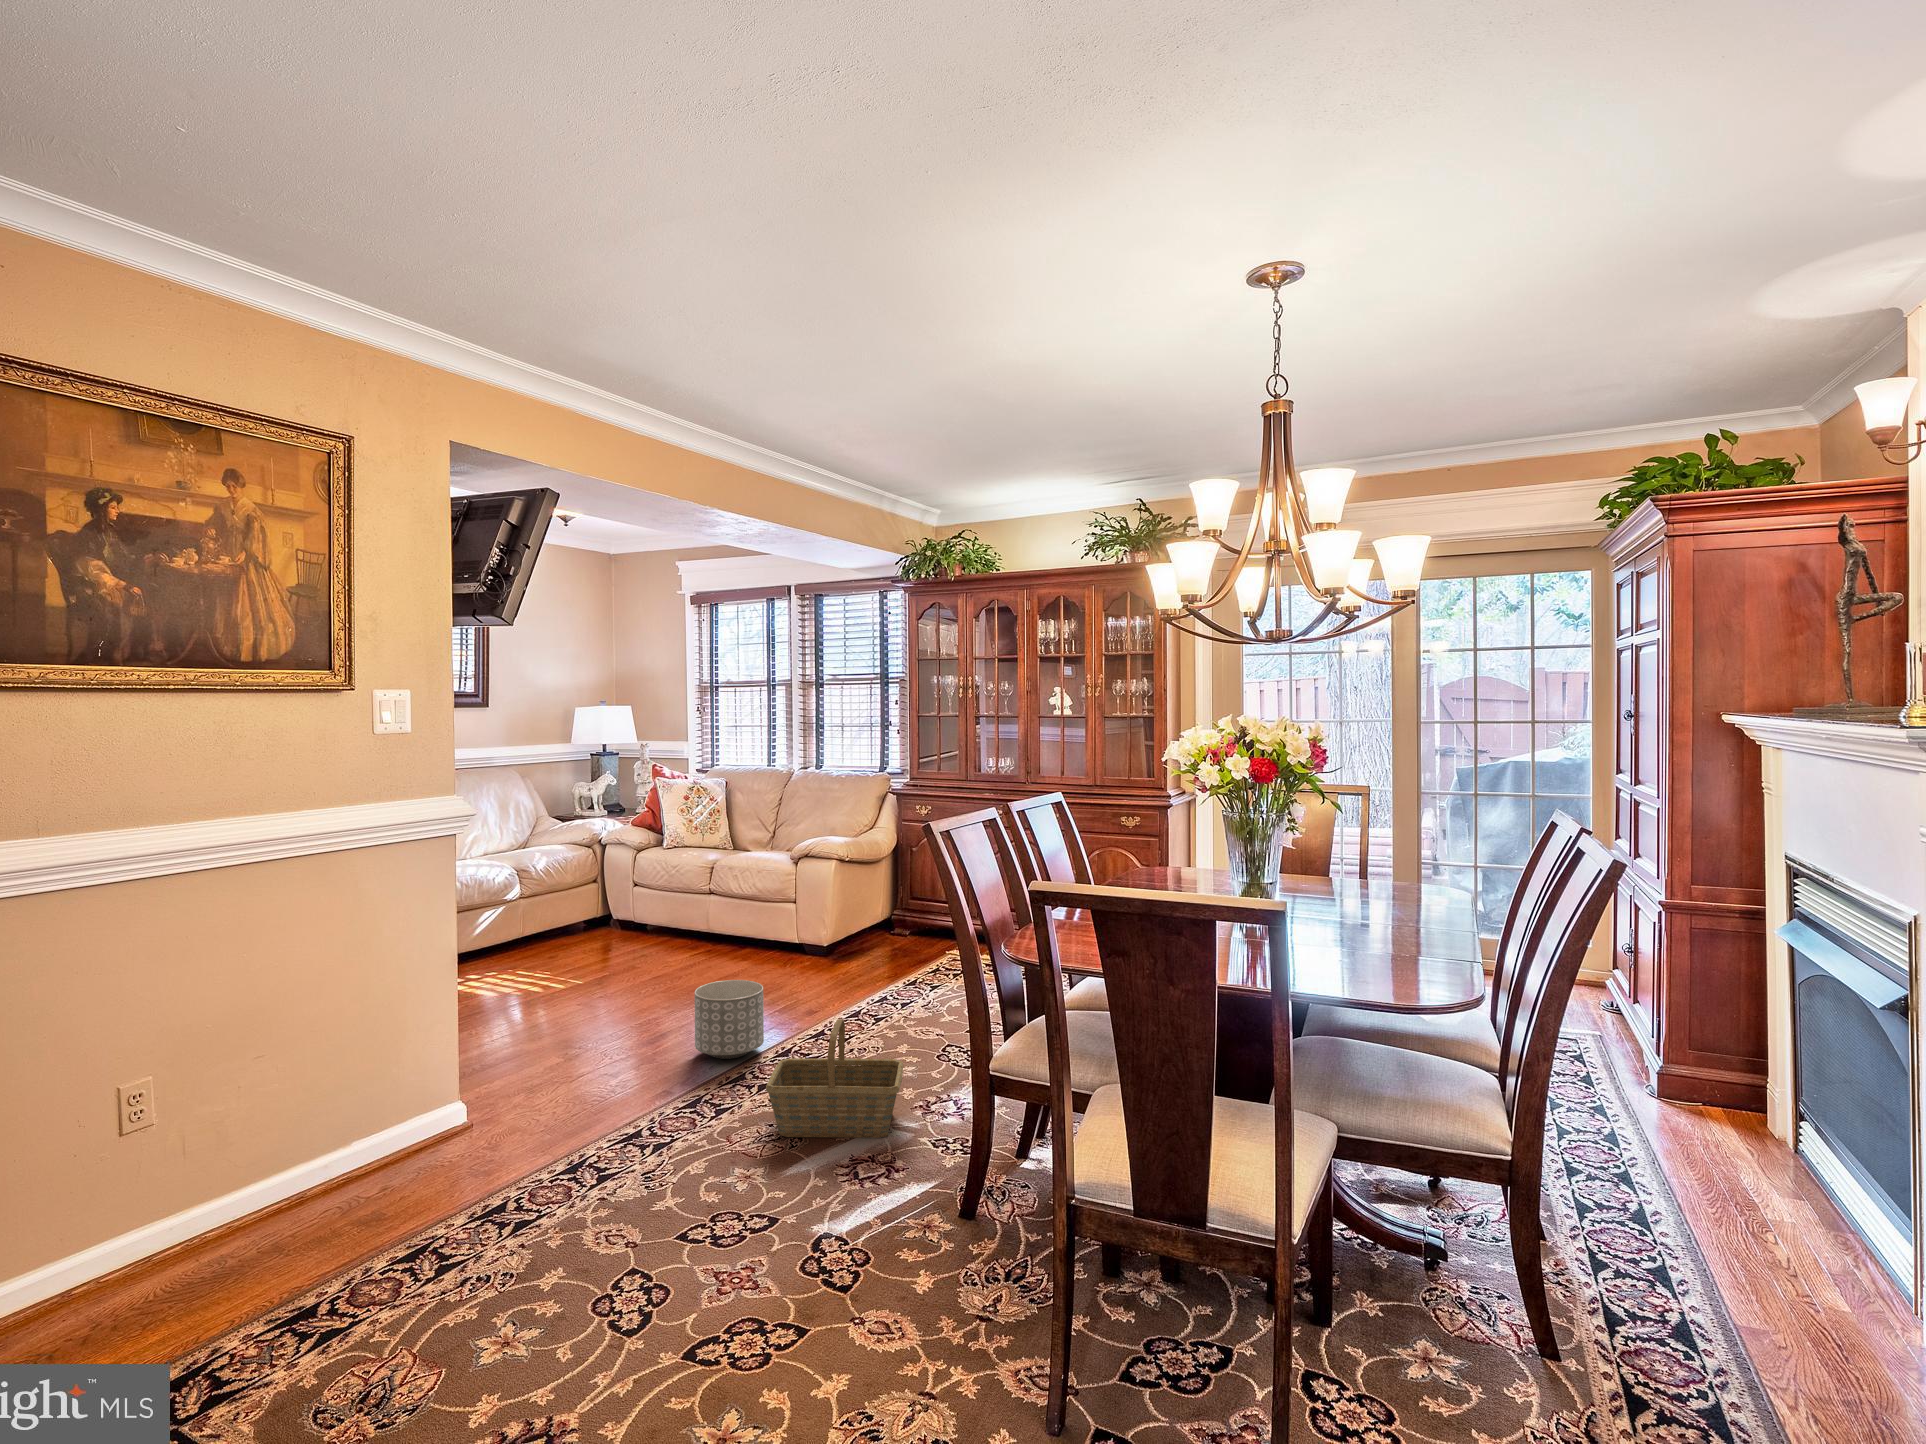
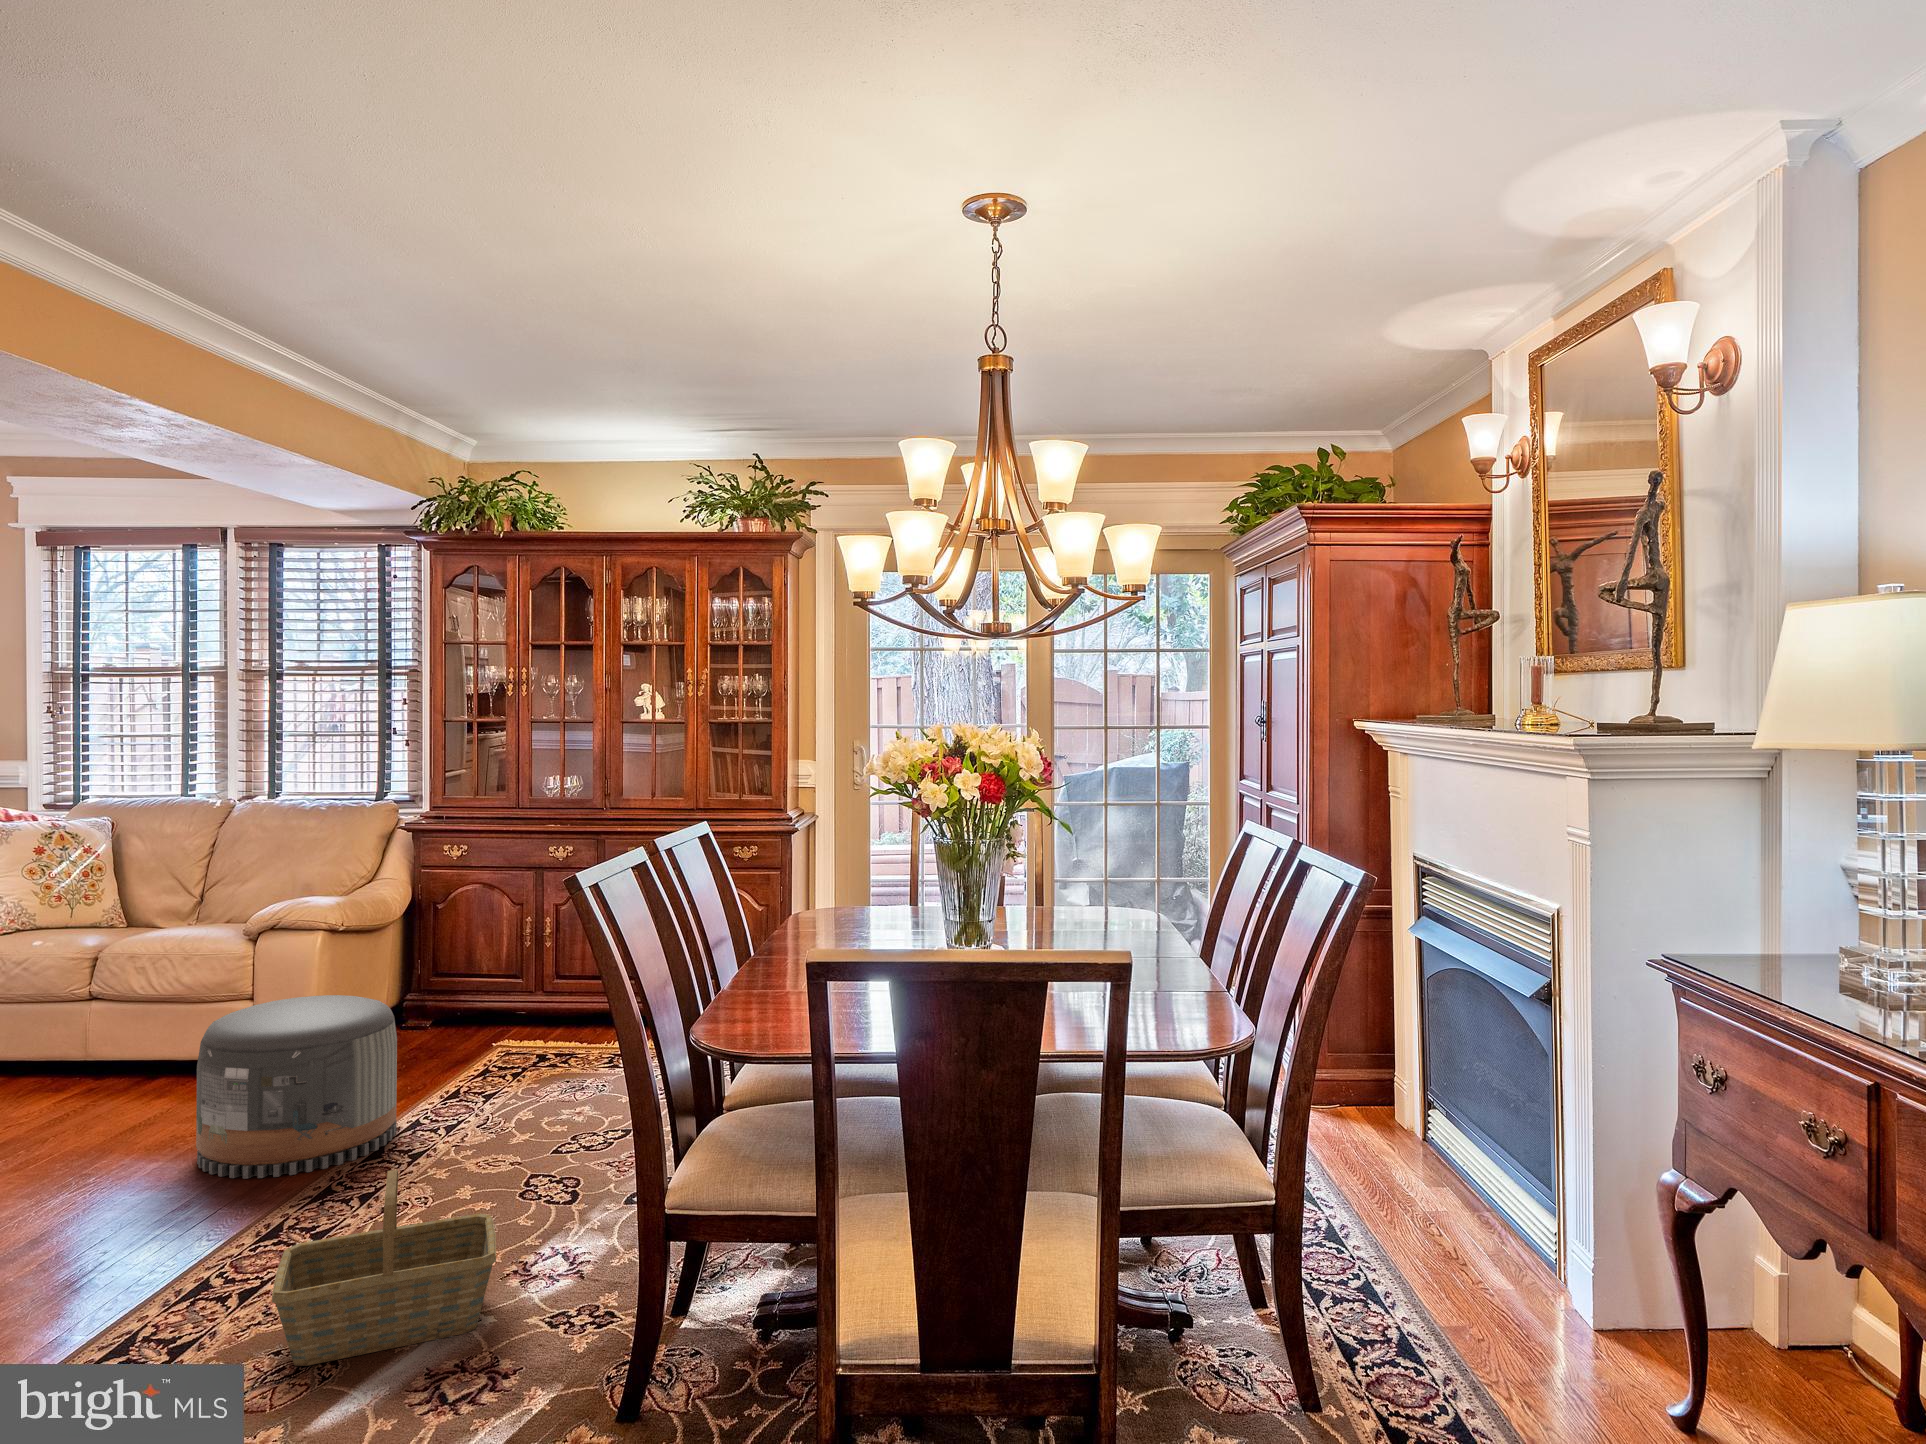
pouf: none [754,903,871,1019] -> present [196,995,397,1178]
planter: present [695,980,764,1059] -> none [102,1131,232,1263]

